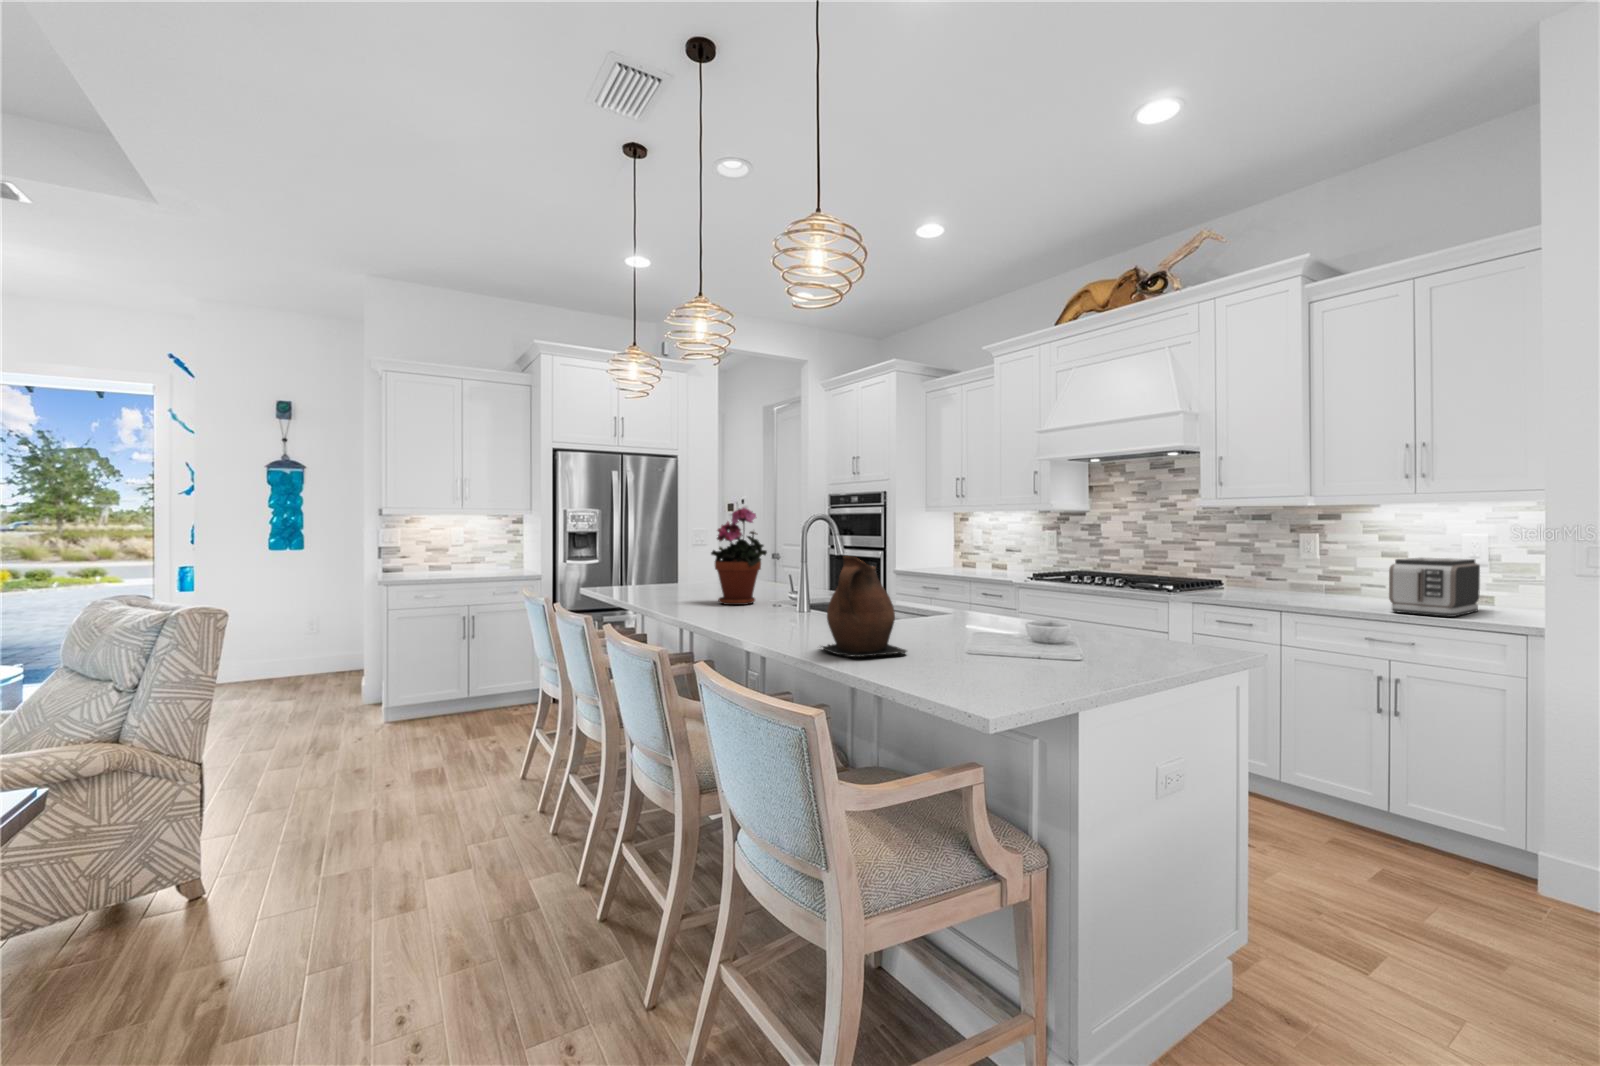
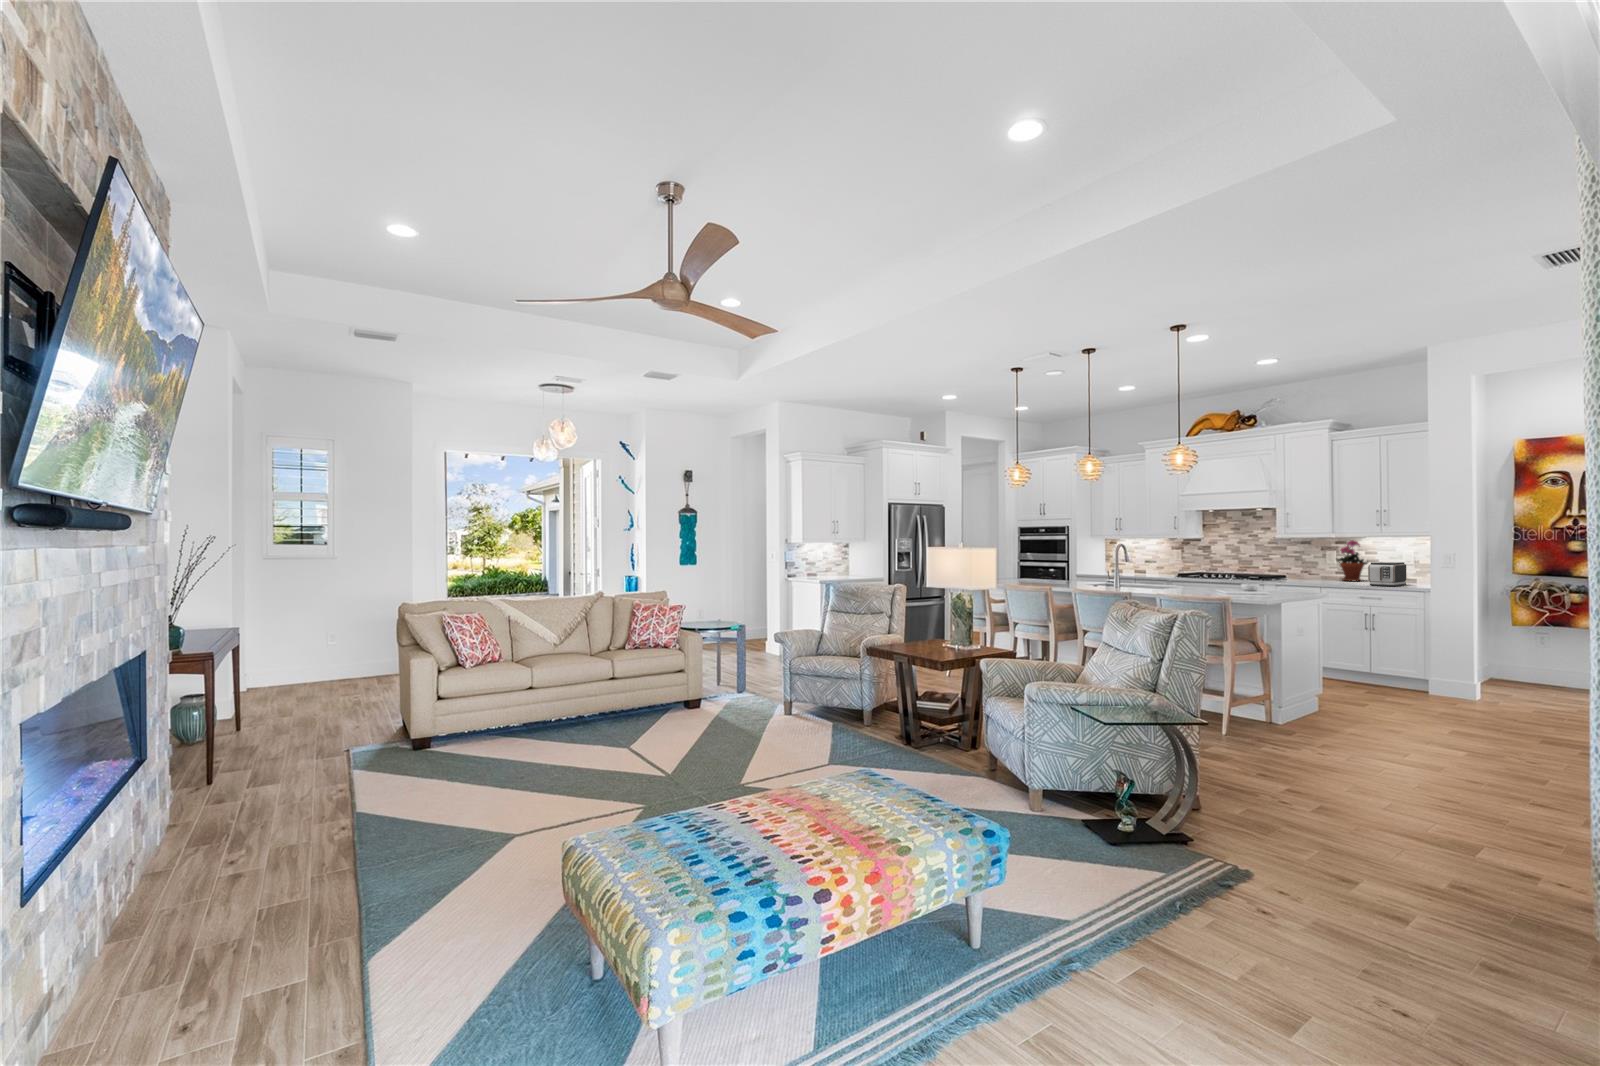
potted plant: present [711,508,767,605] -> present [1337,540,1368,581]
ceramic pitcher: present [821,556,907,657] -> none [1174,561,1209,594]

